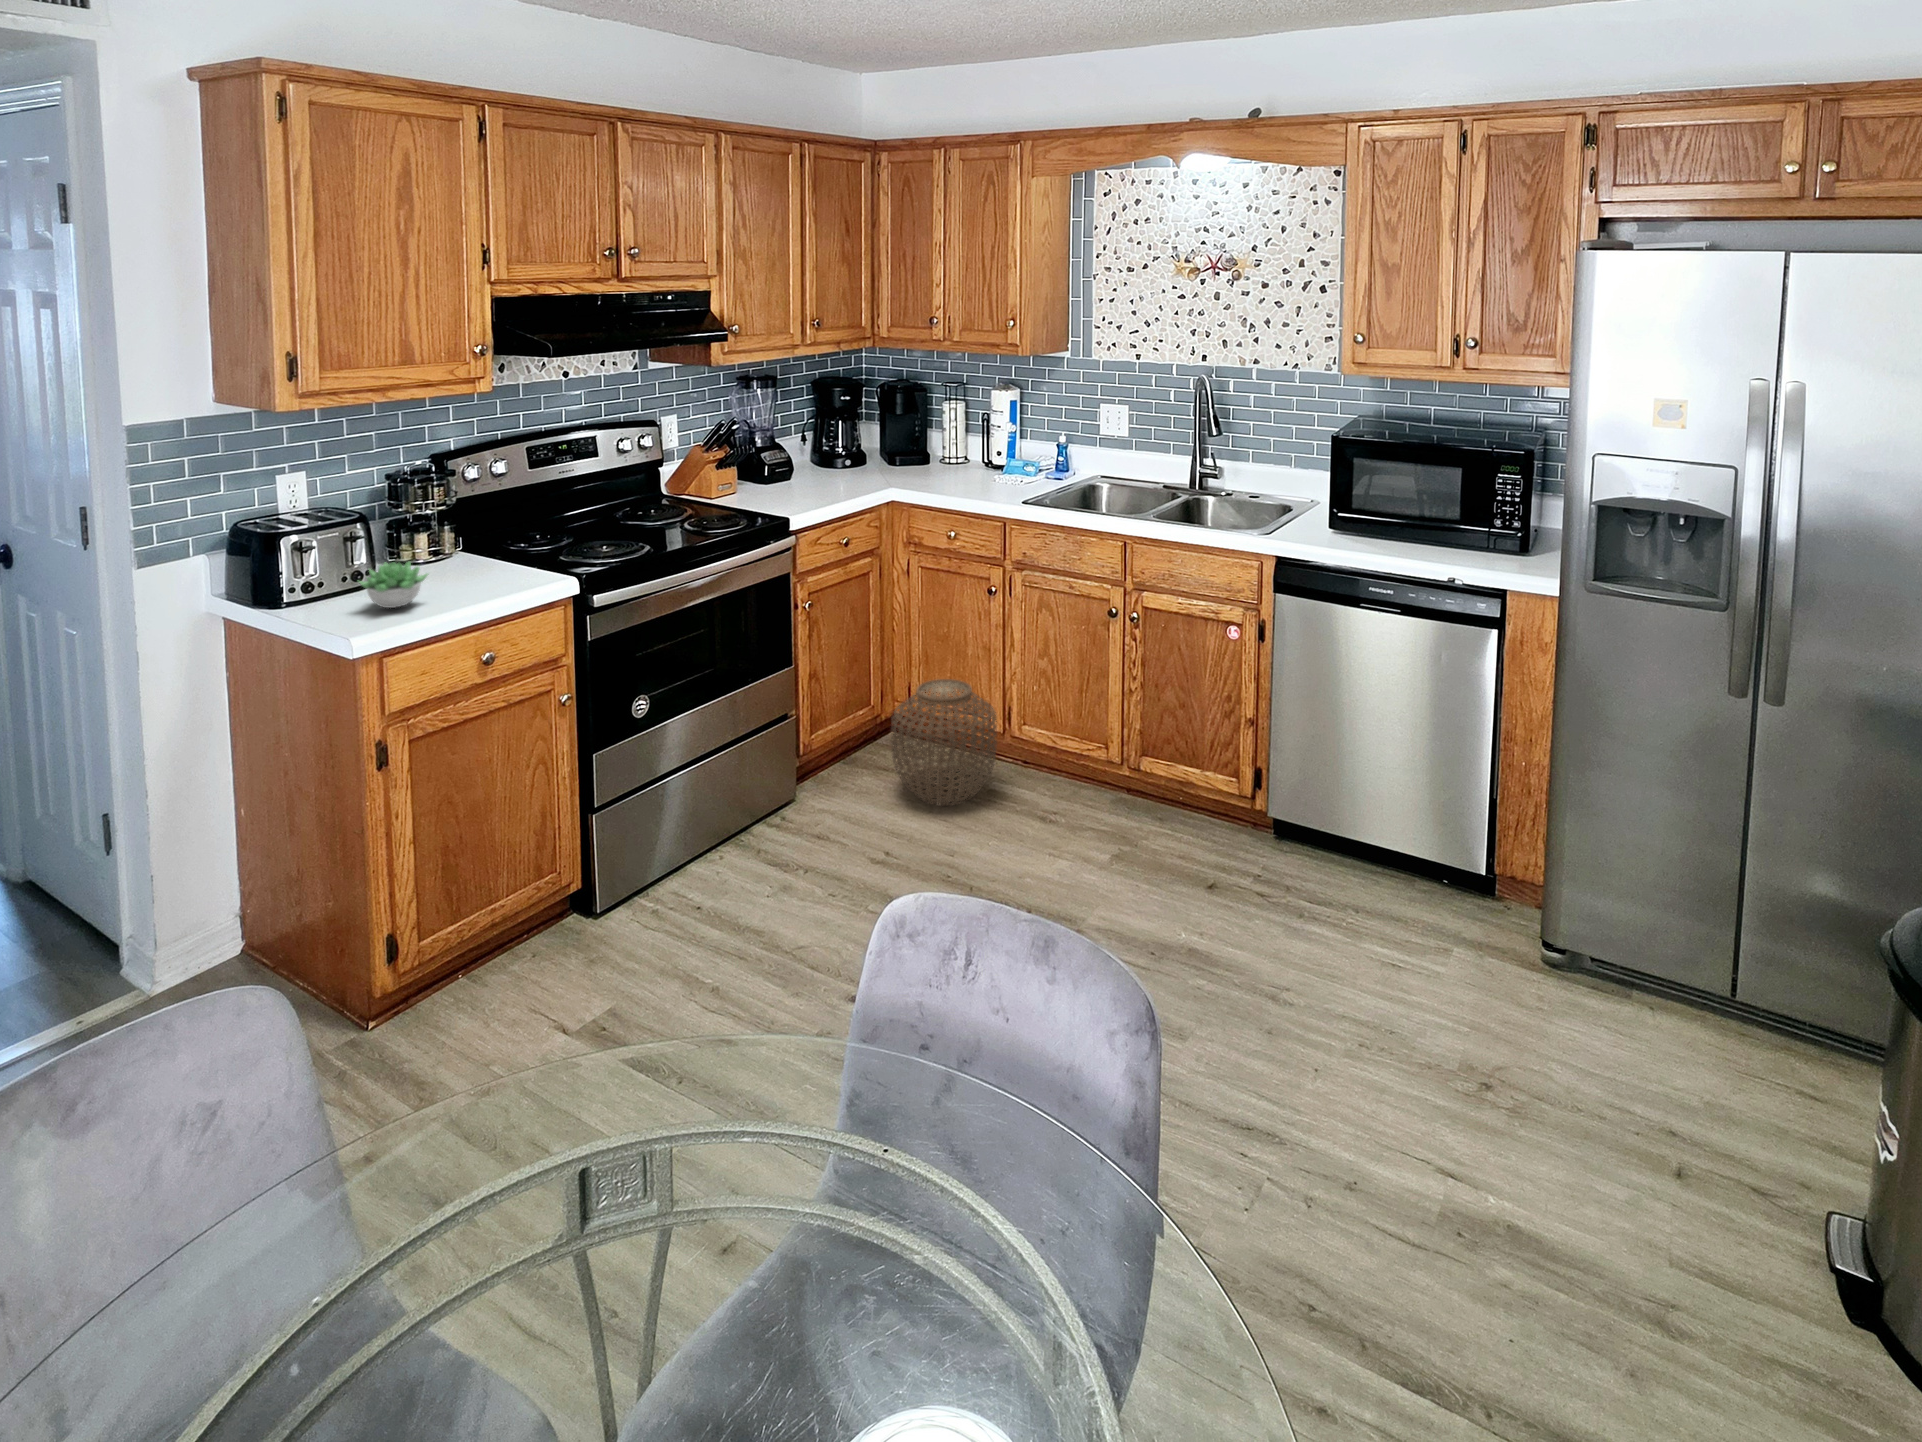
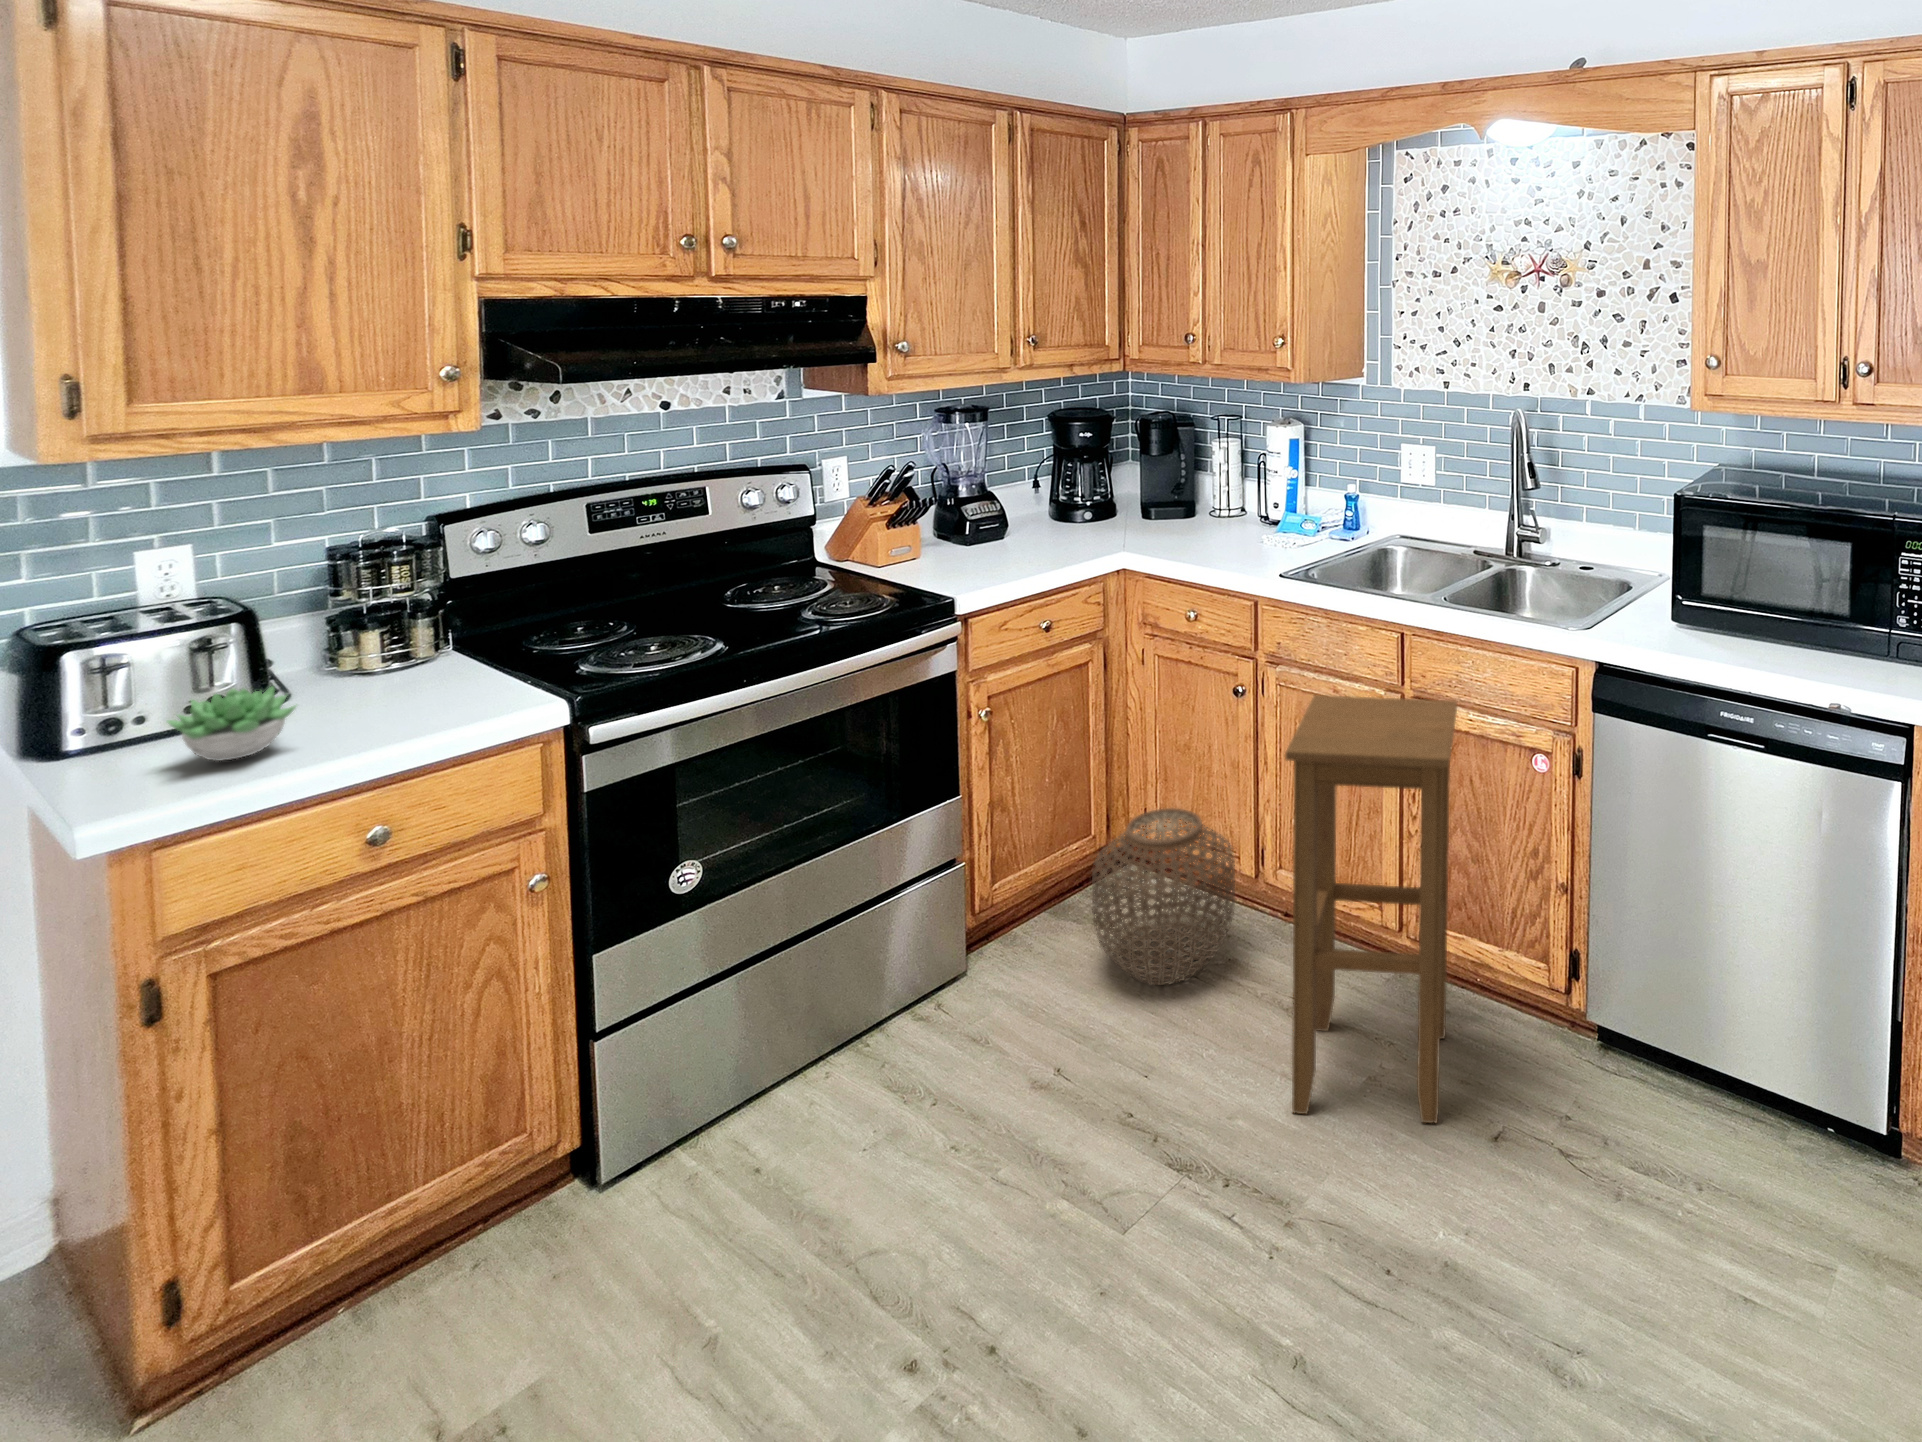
stool: none [1063,585,1180,880] -> present [1285,695,1457,1123]

